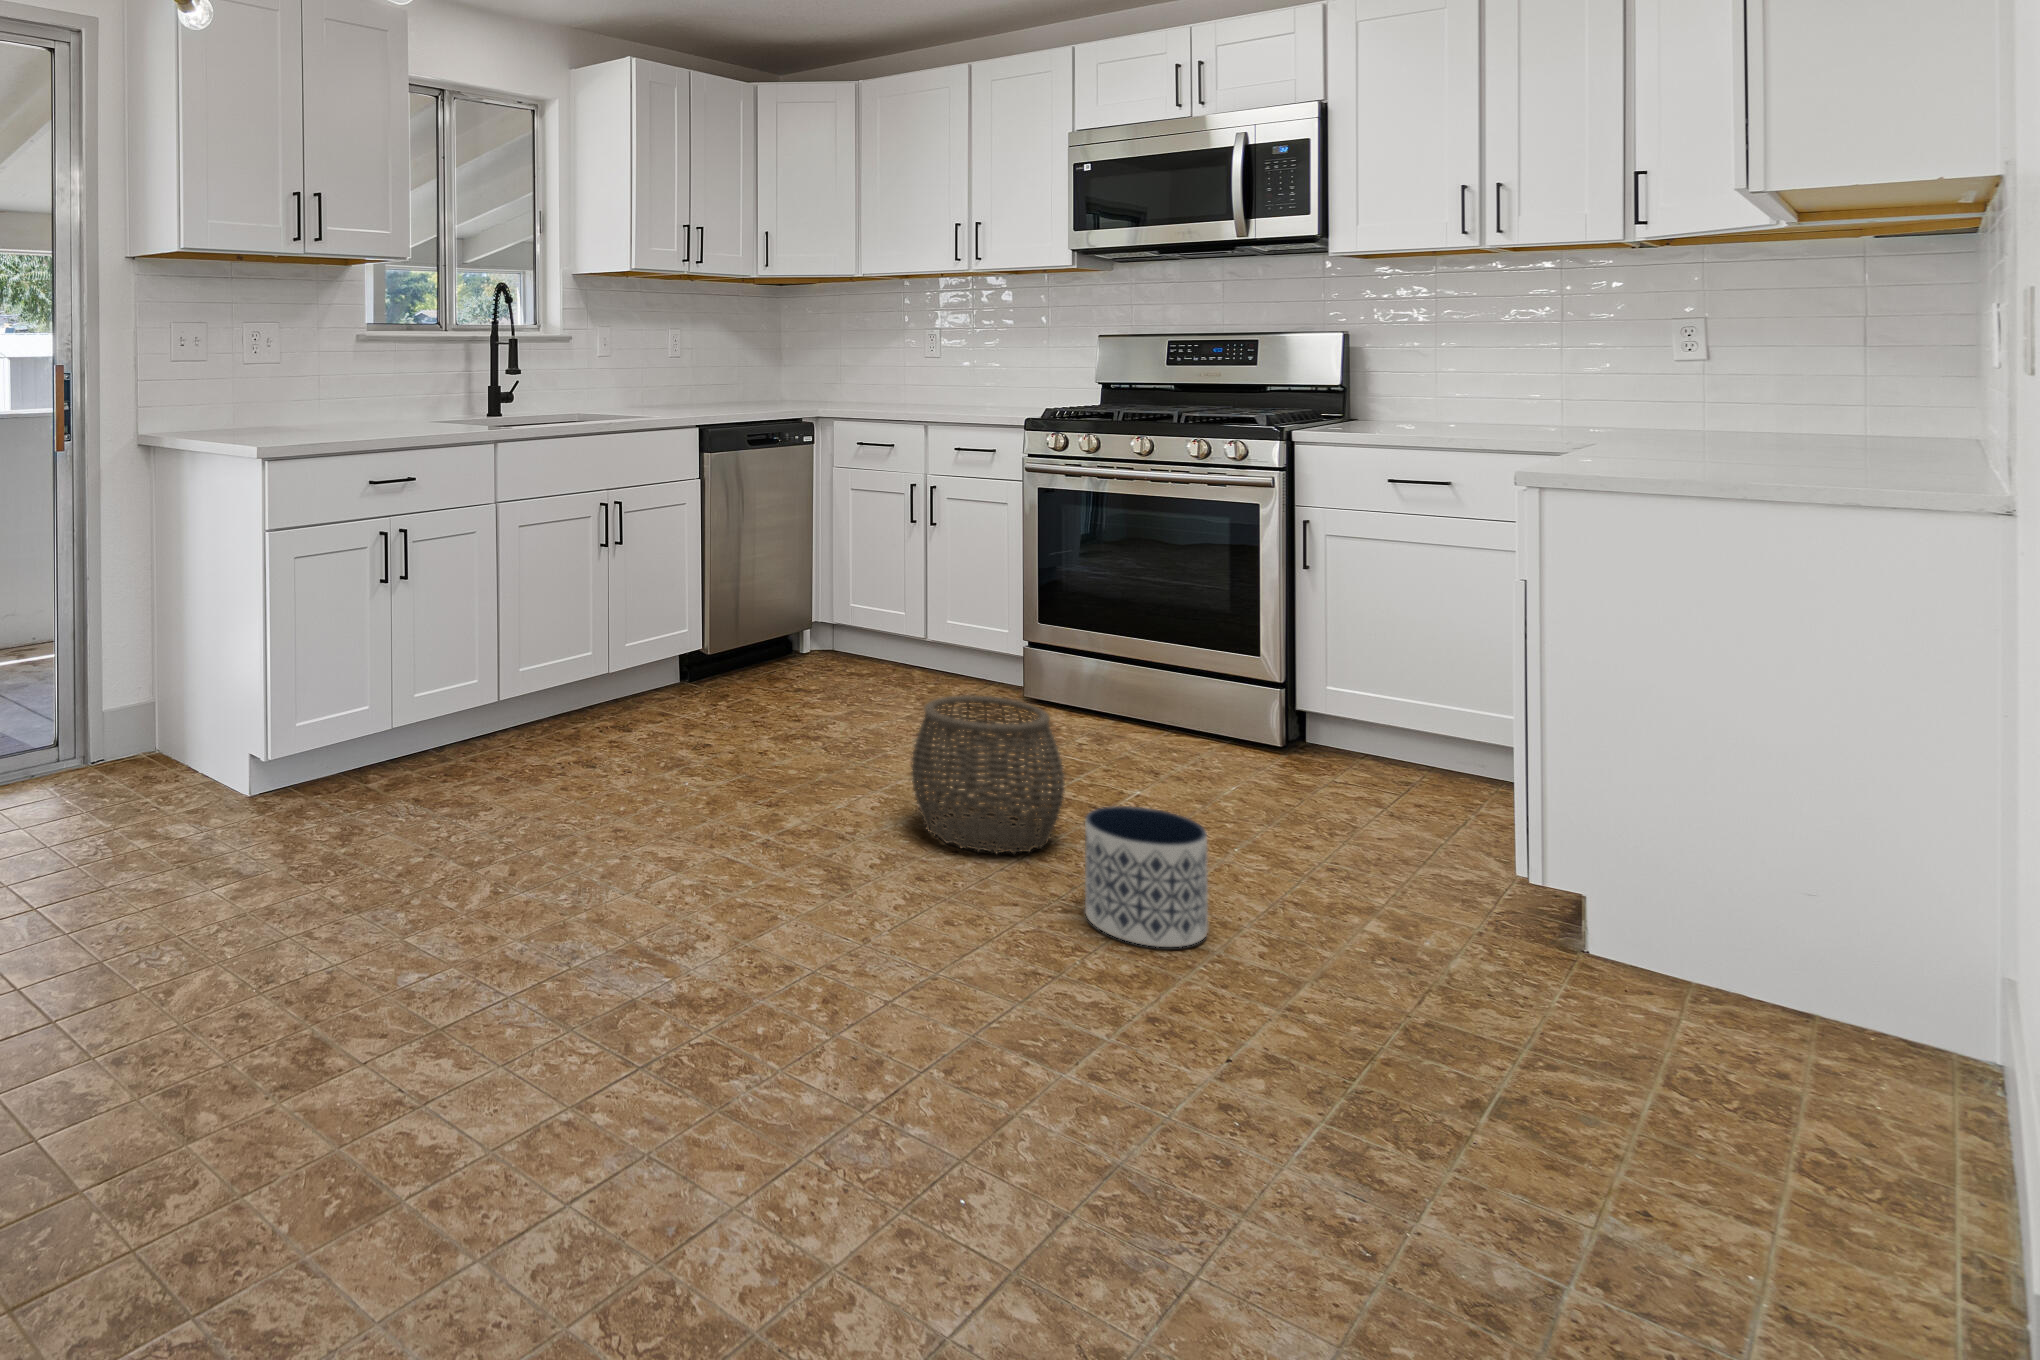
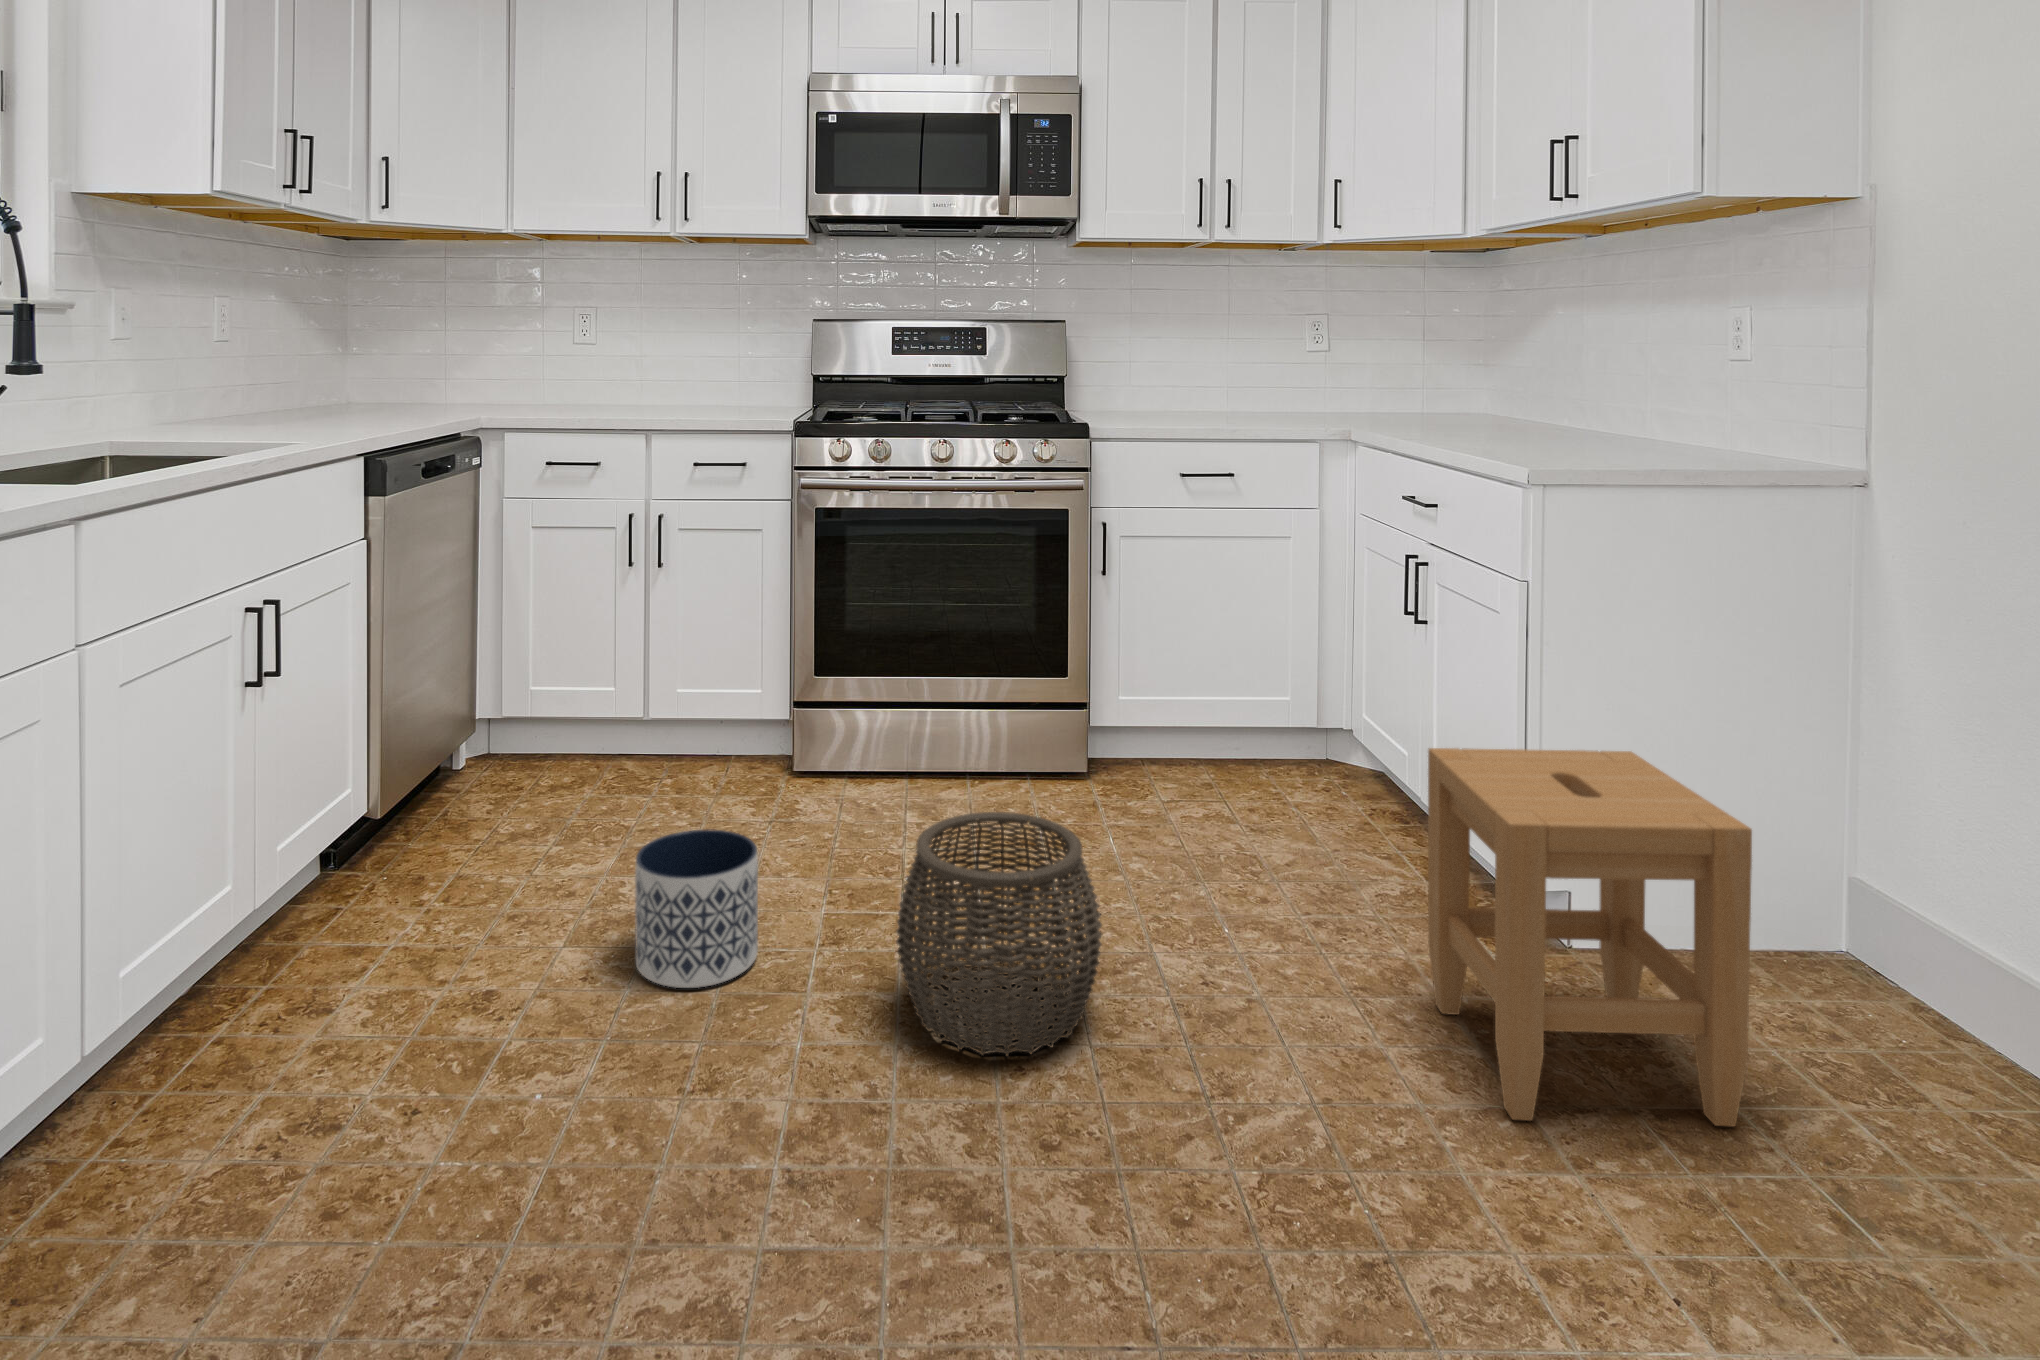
stool: none [1284,705,1568,1053] -> present [1428,748,1752,1127]
planter: present [1085,806,1208,947] -> present [635,830,758,988]

